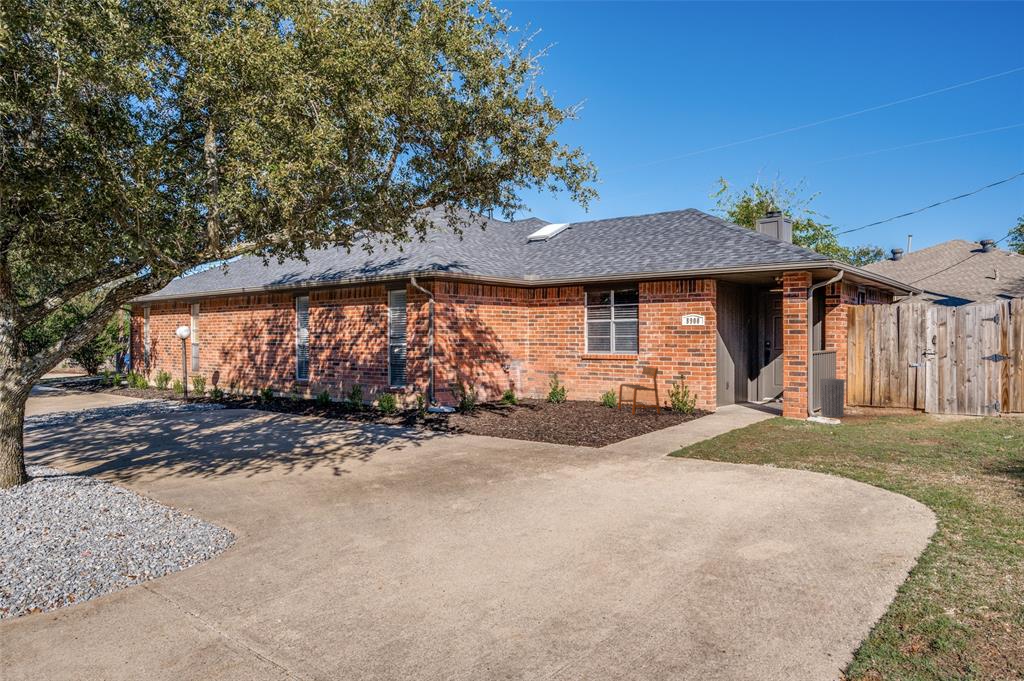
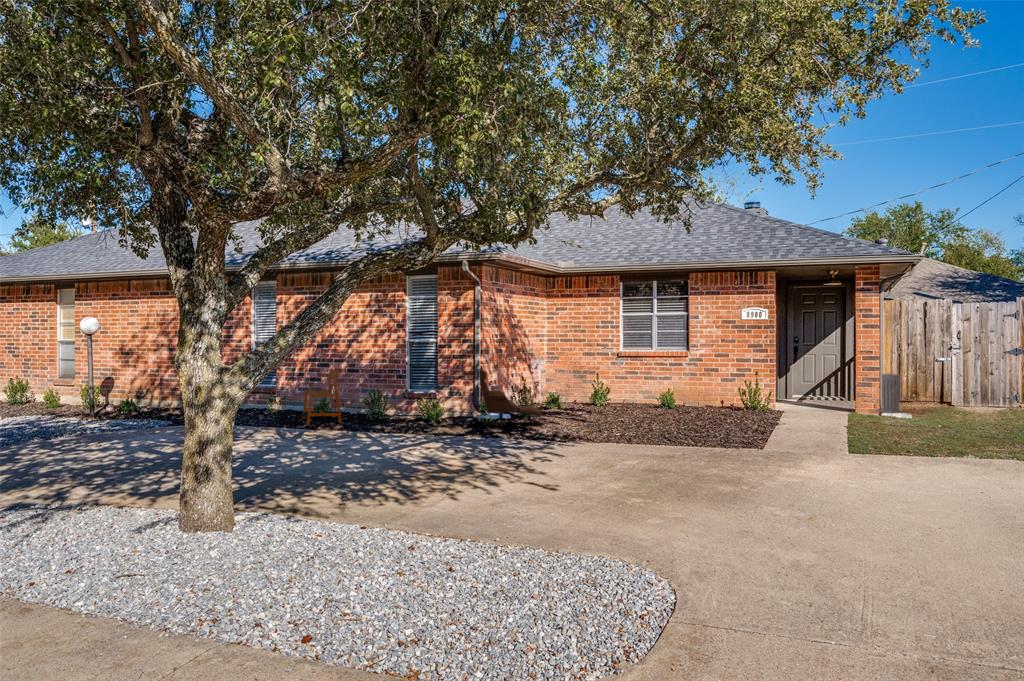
bench: present [618,367,660,415] -> present [303,369,342,425]
lounge chair: none [430,368,485,417] -> present [479,369,541,427]

